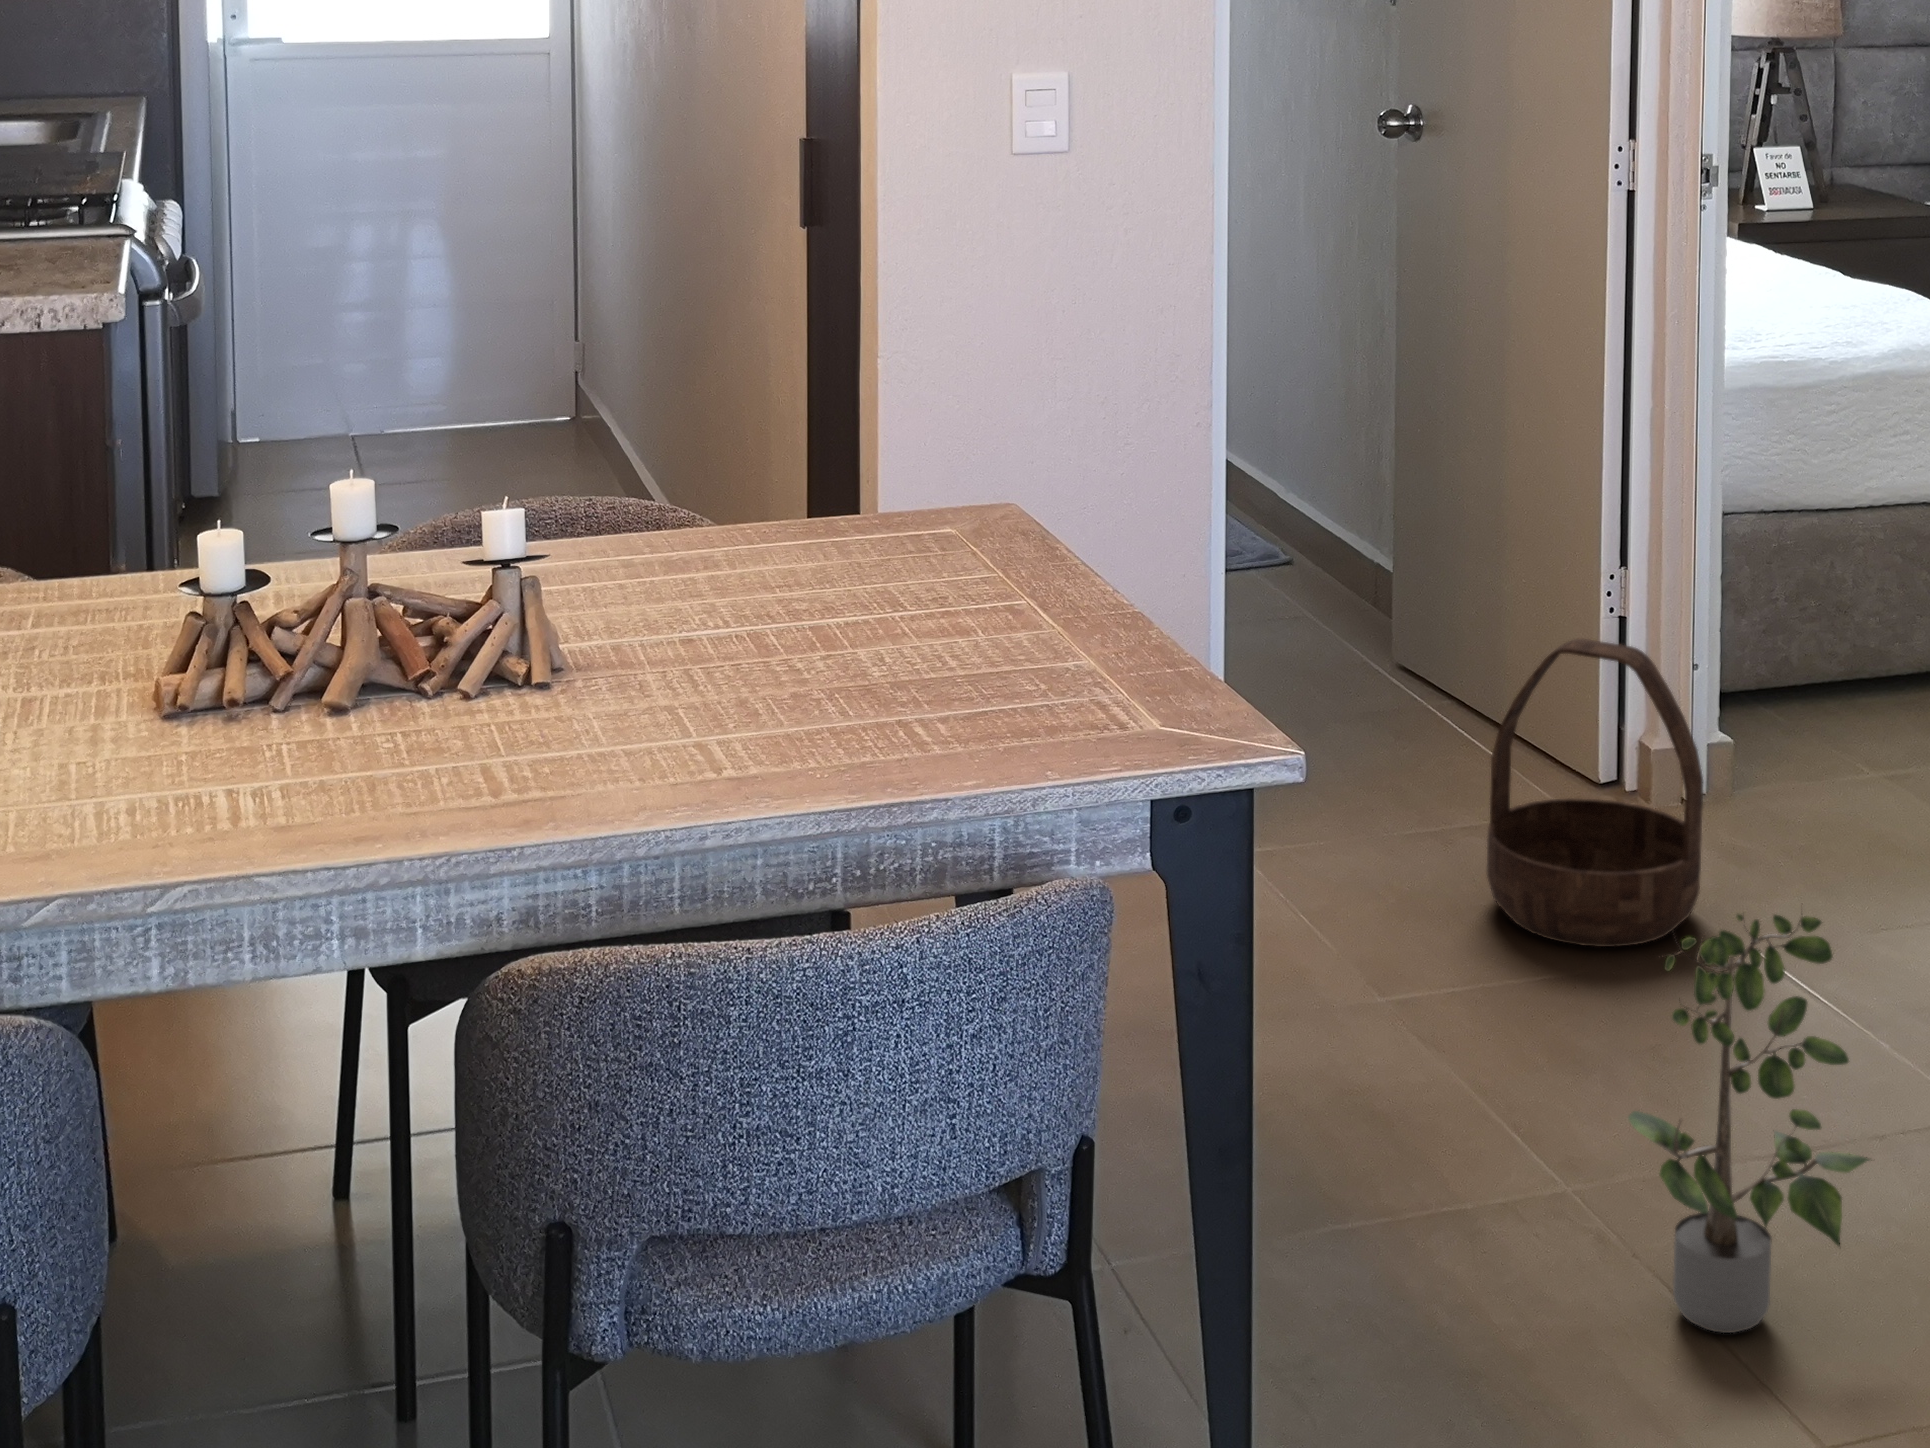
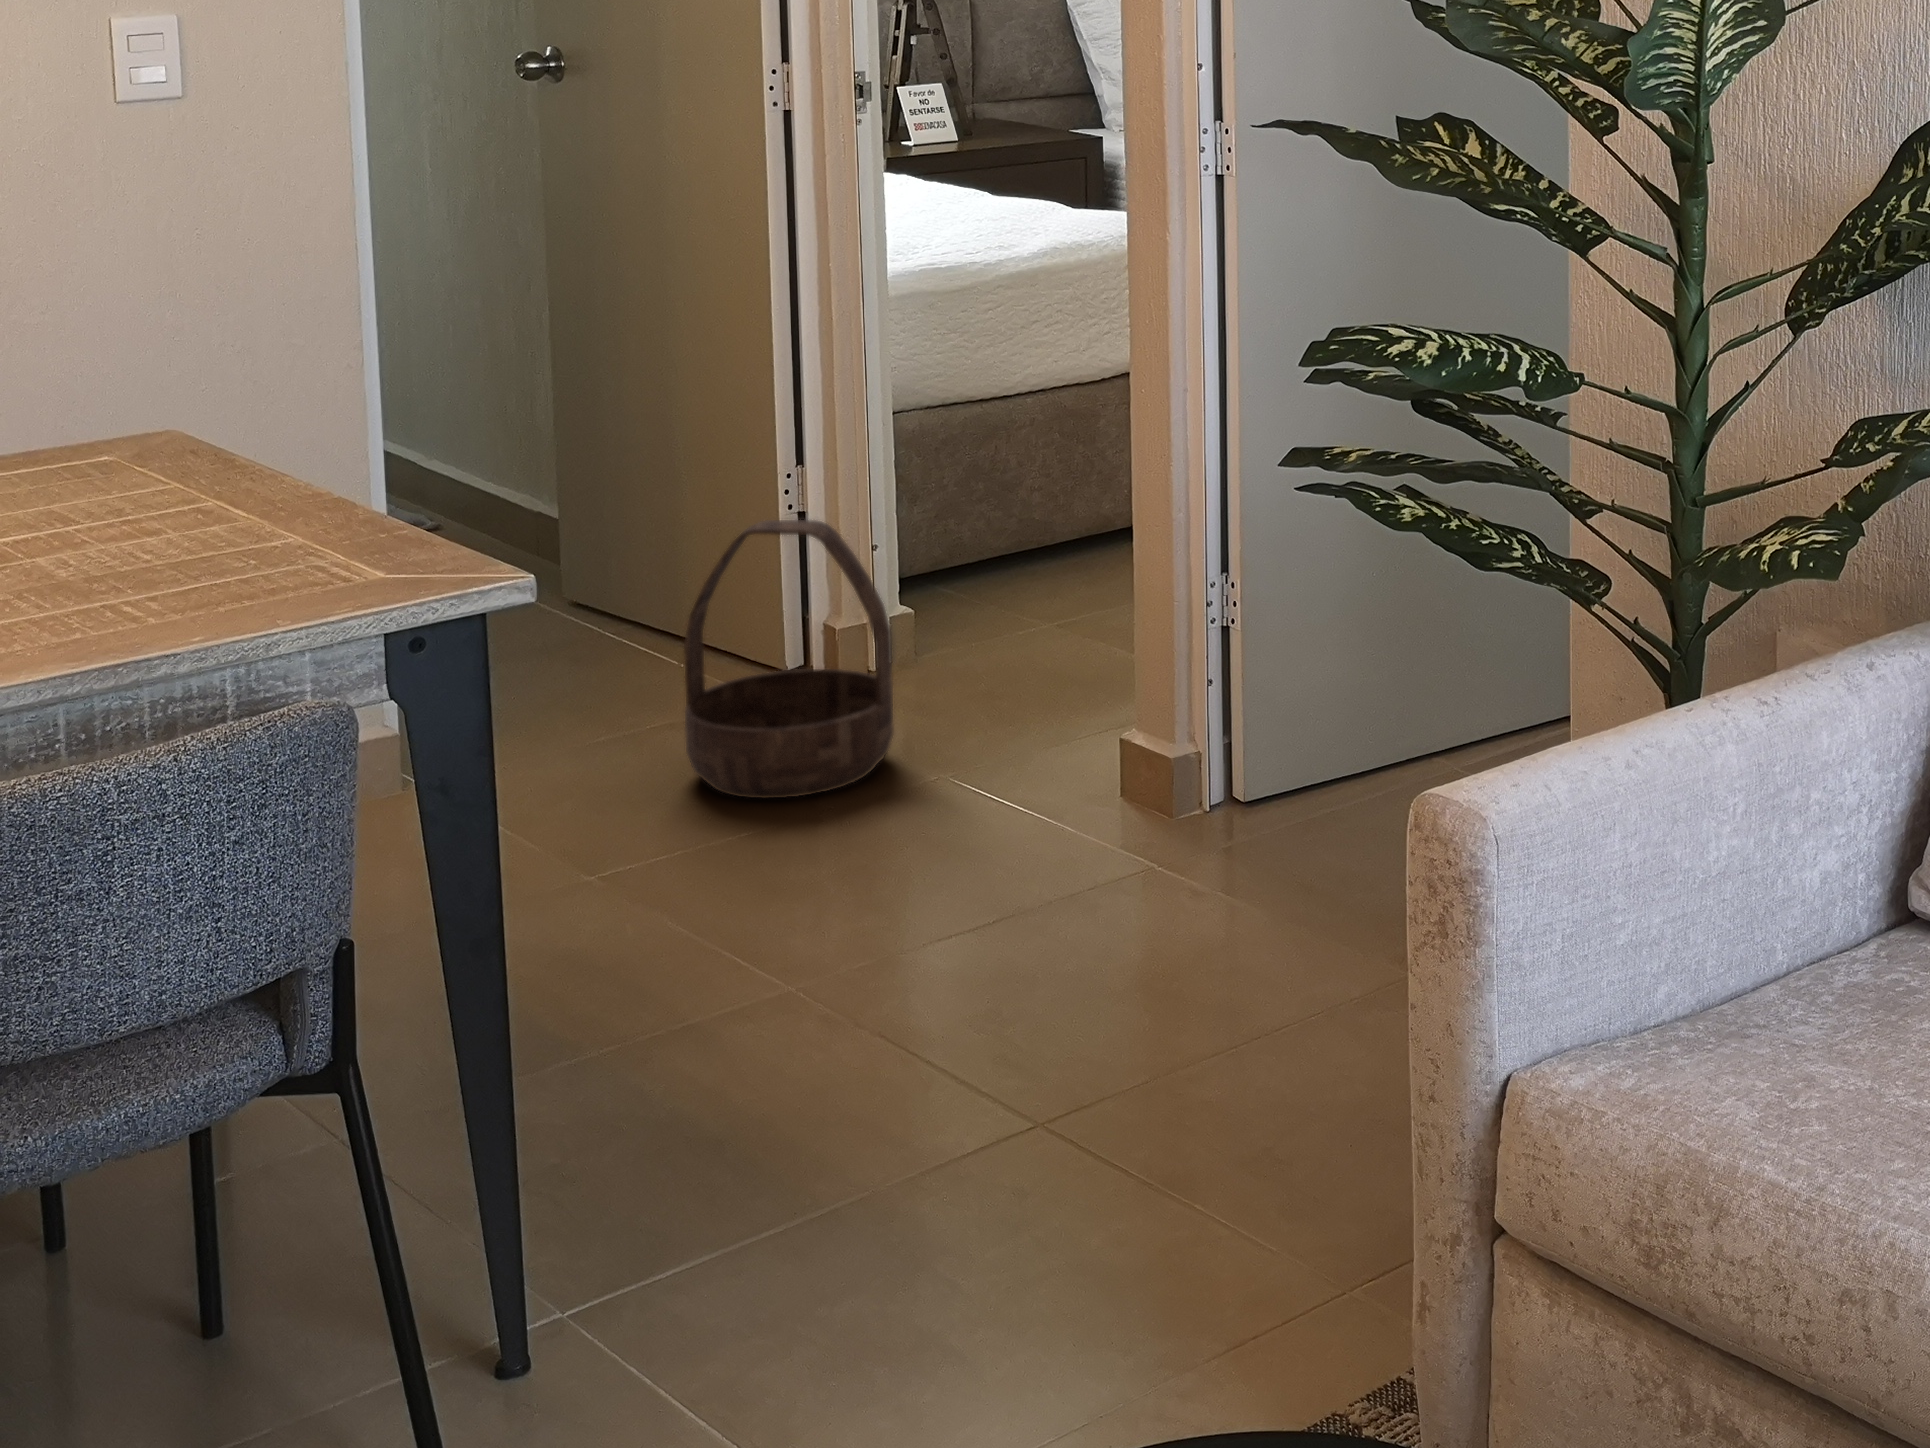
potted plant: present [1628,914,1870,1333] -> none [847,679,1069,1060]

